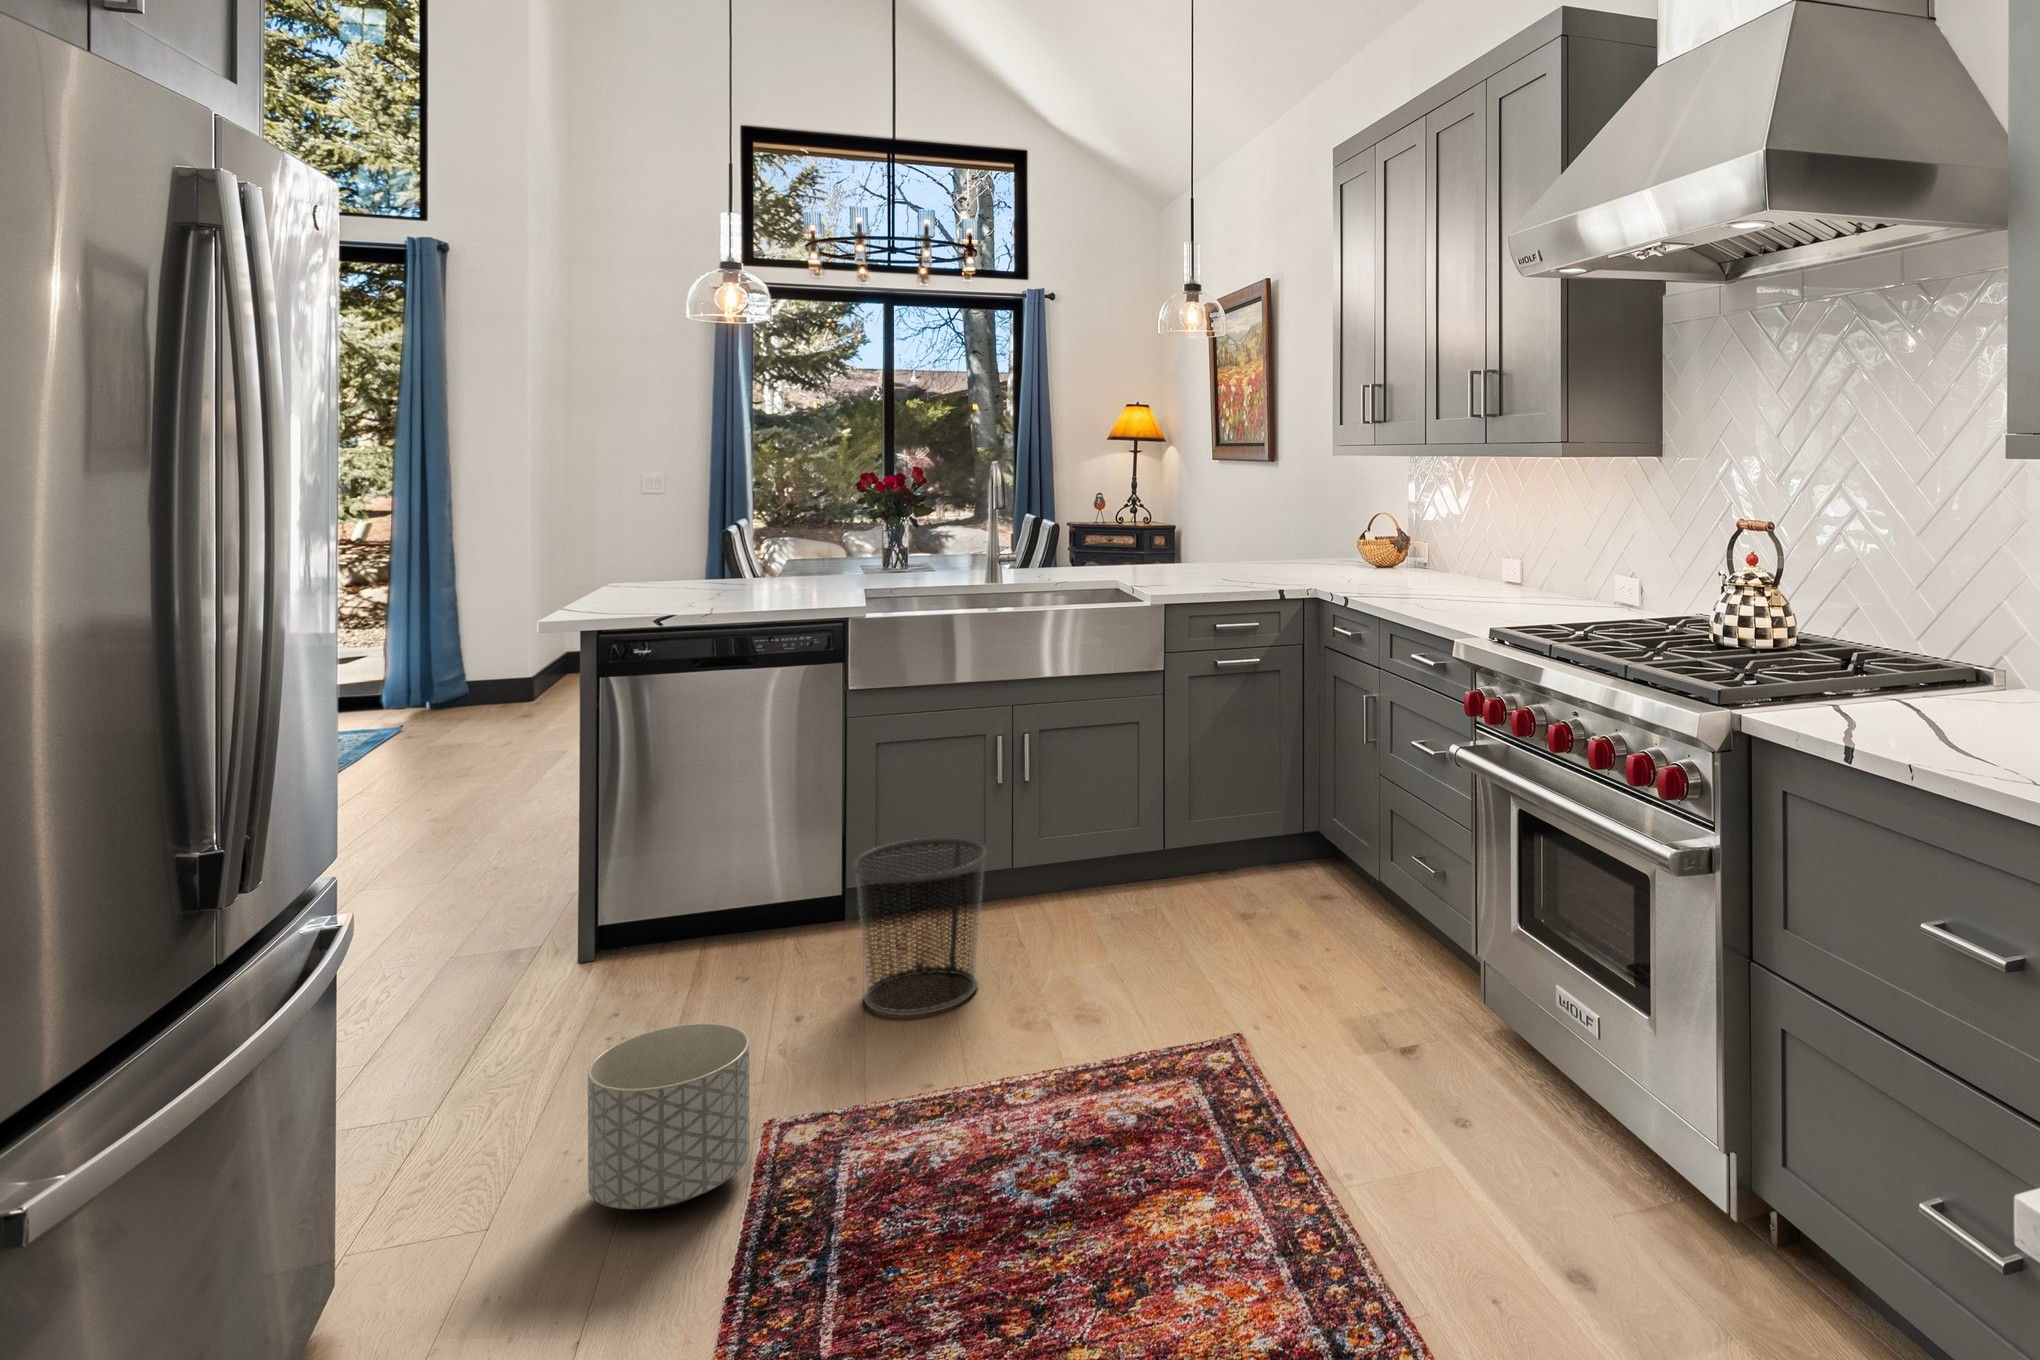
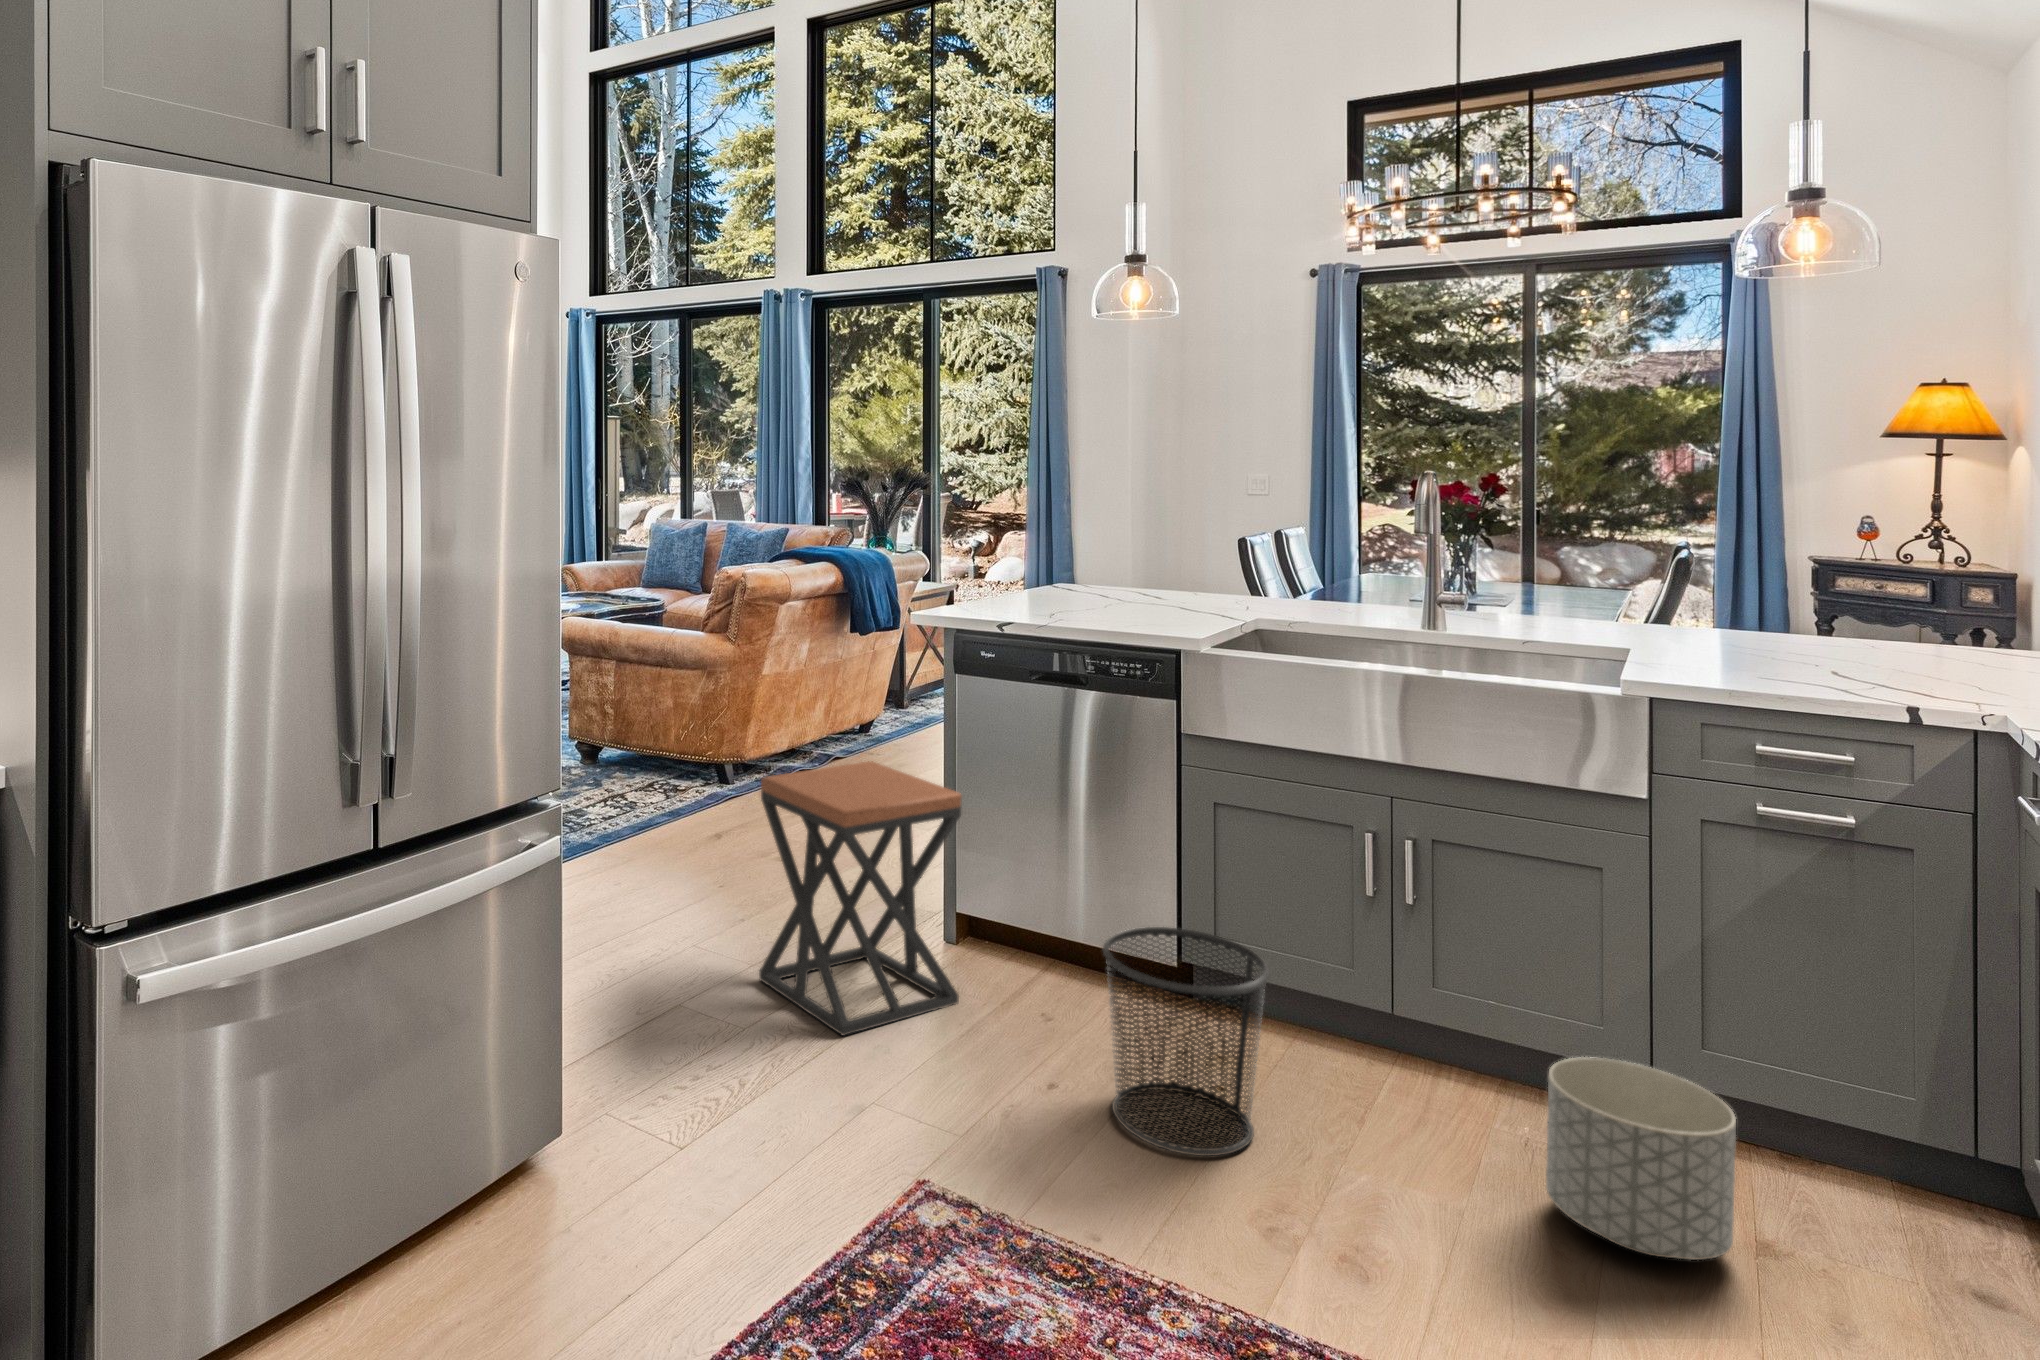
stool: none [409,787,659,1067] -> present [759,761,961,1036]
planter: present [588,1023,750,1209] -> present [1546,1057,1736,1260]

